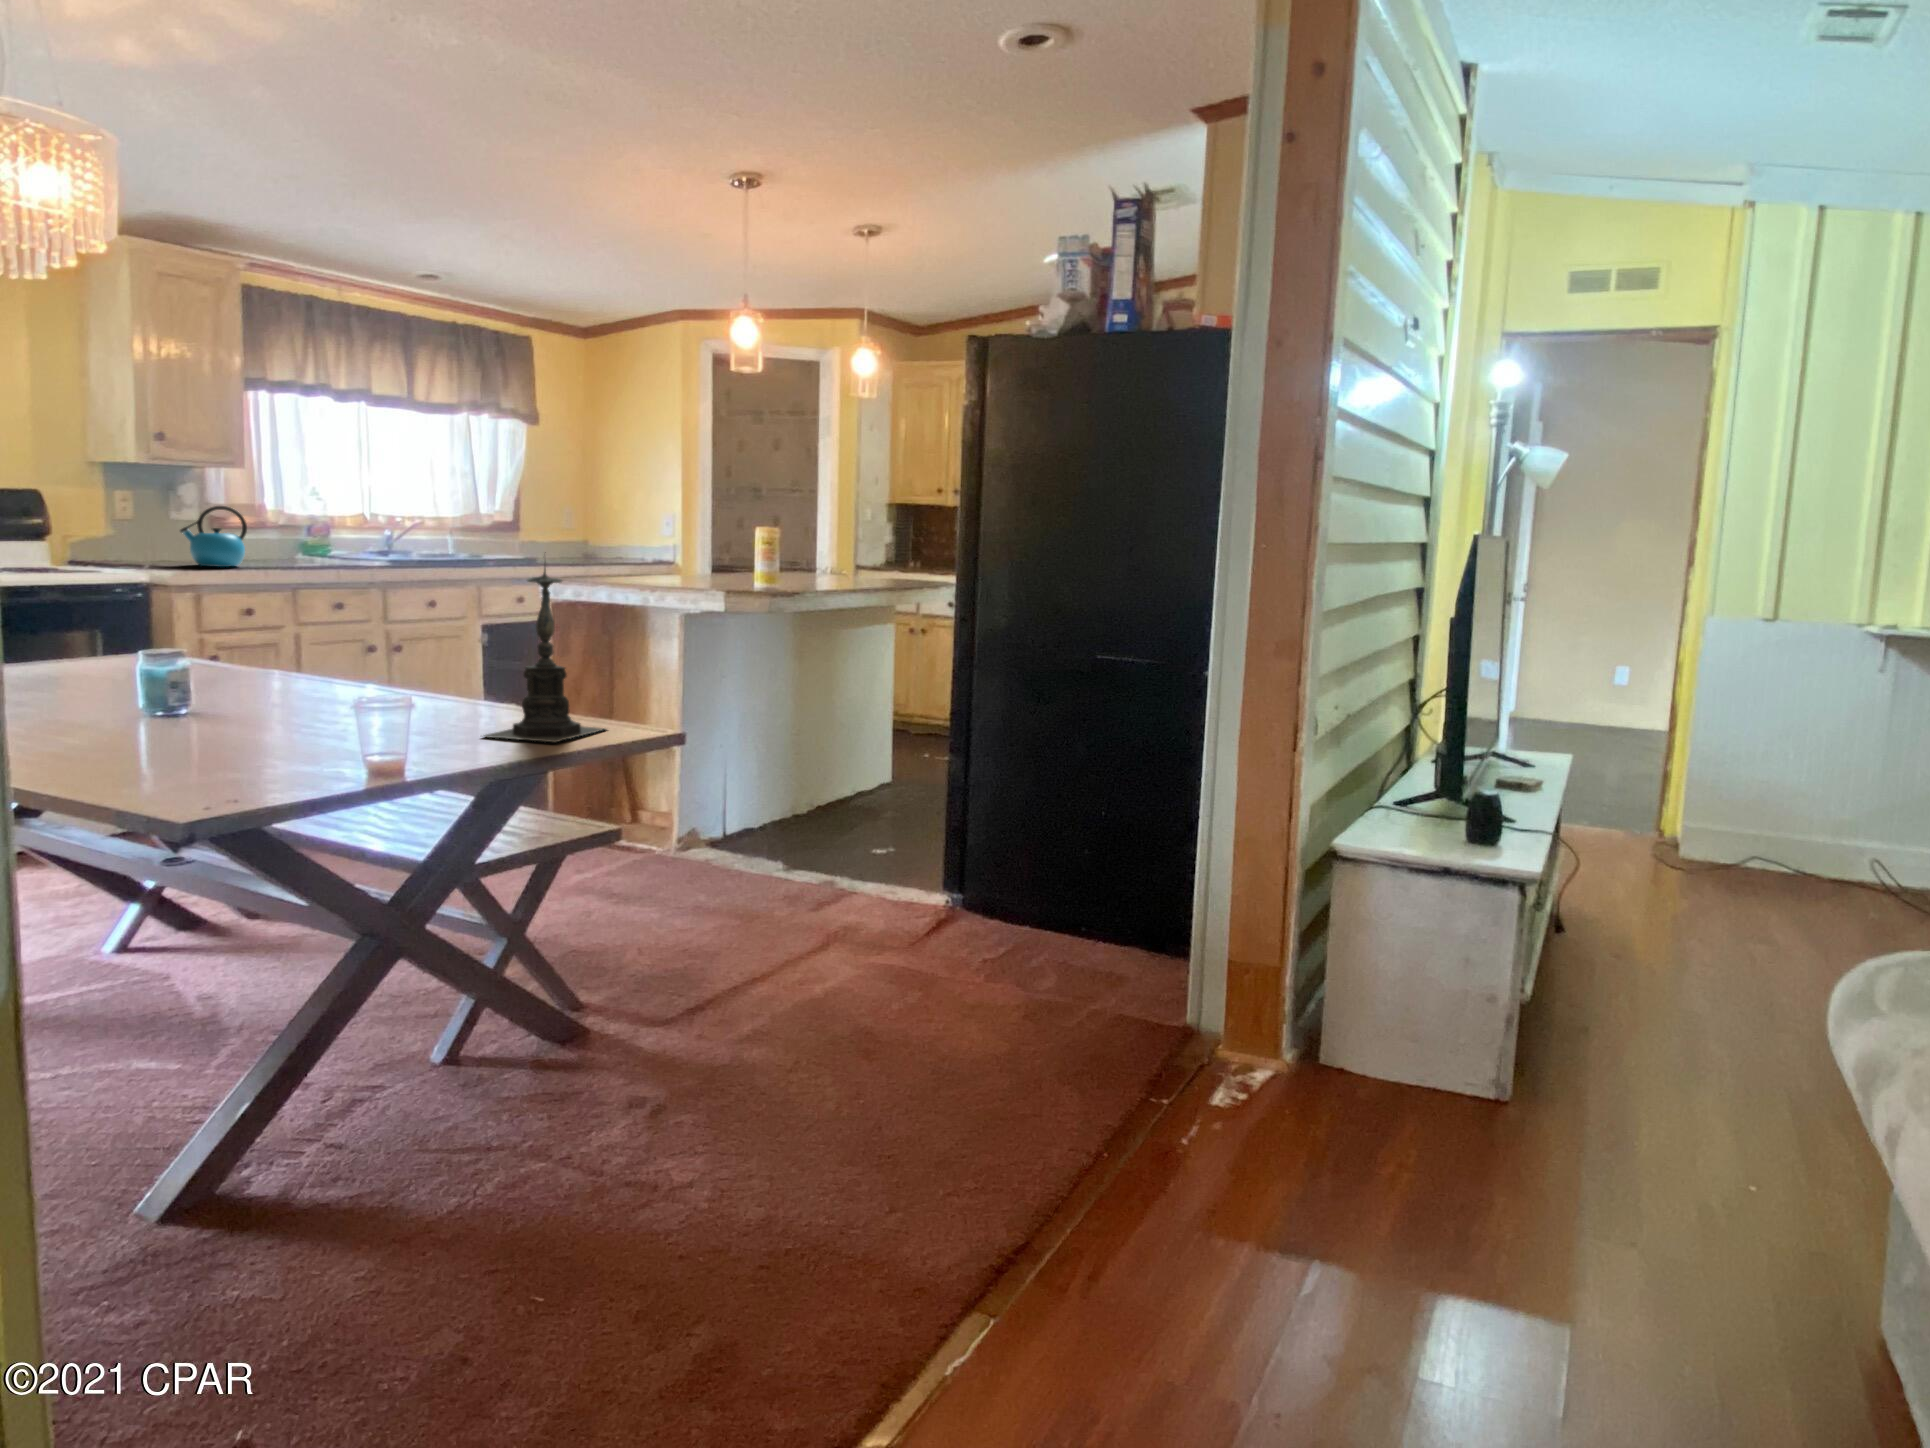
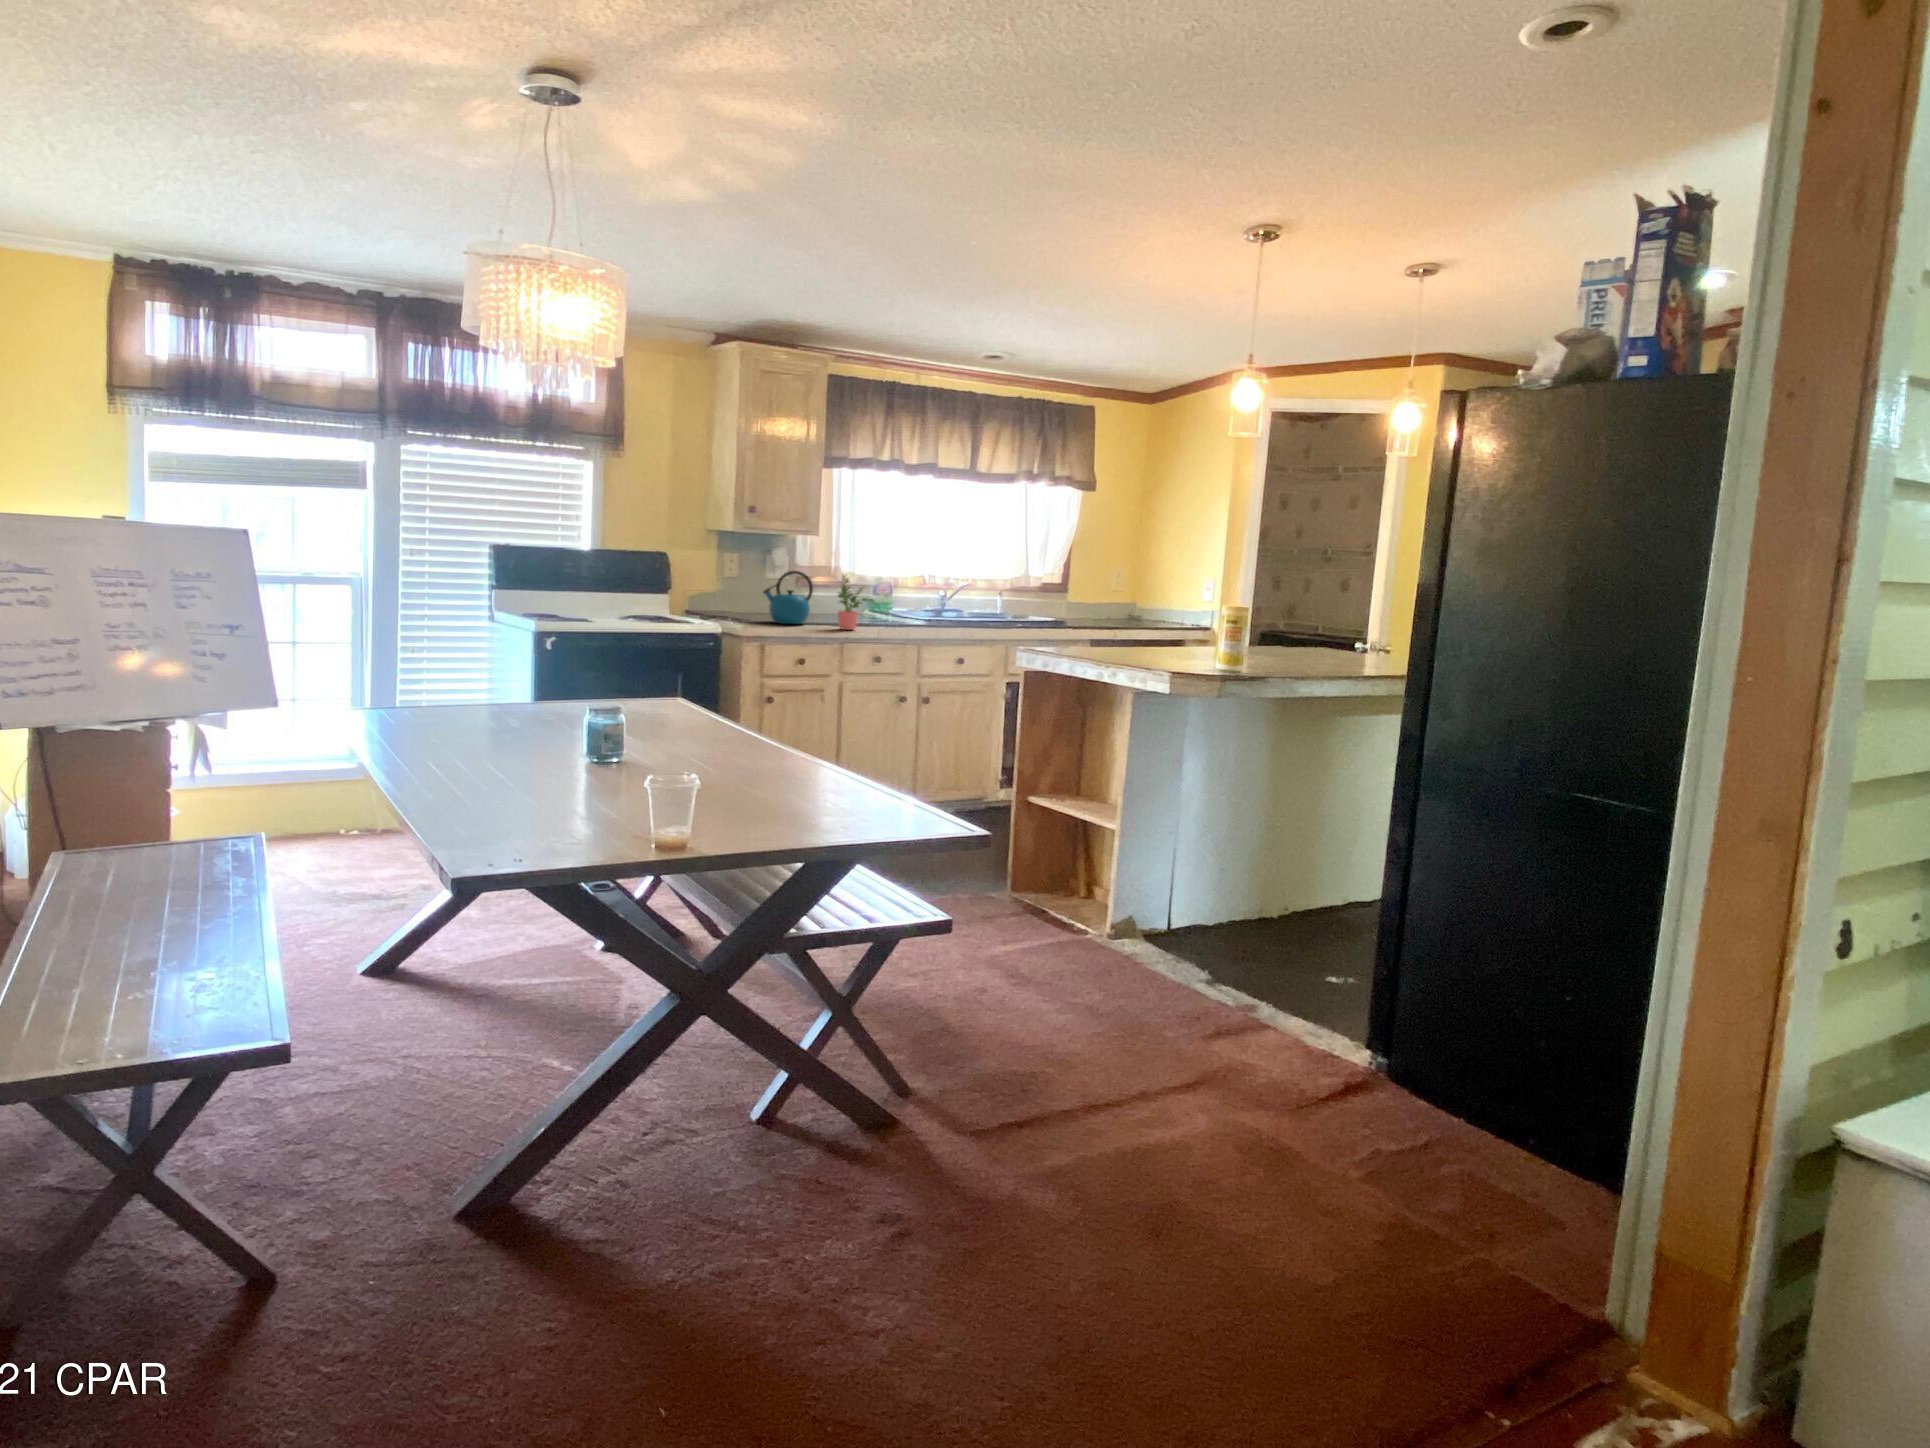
potted plant: none [282,508,330,570] -> present [838,575,874,630]
candle holder: present [484,564,605,742] -> none [815,647,937,835]

